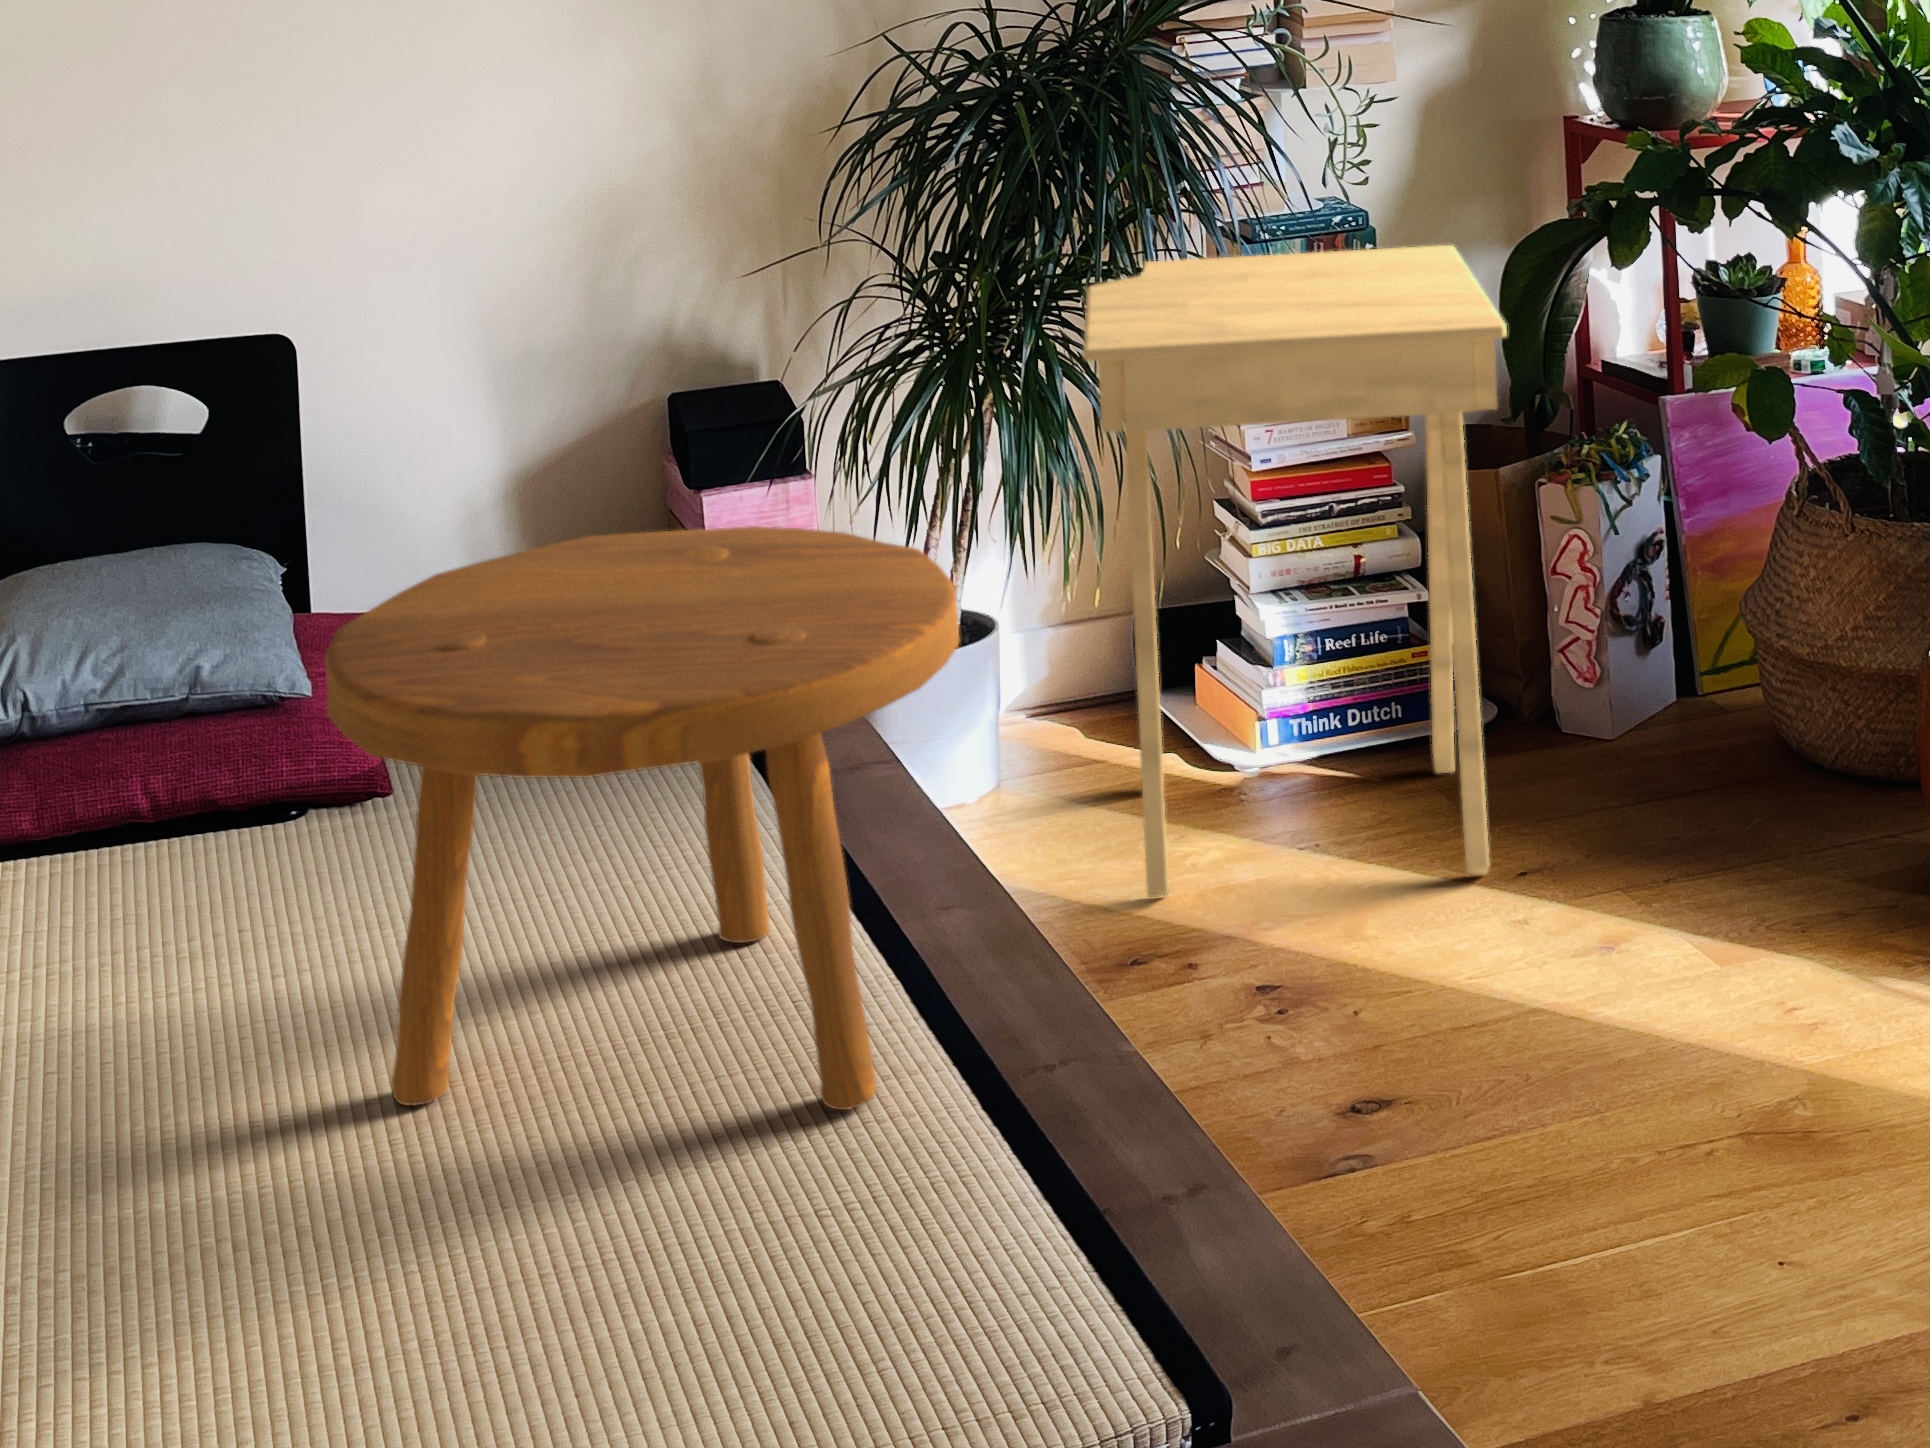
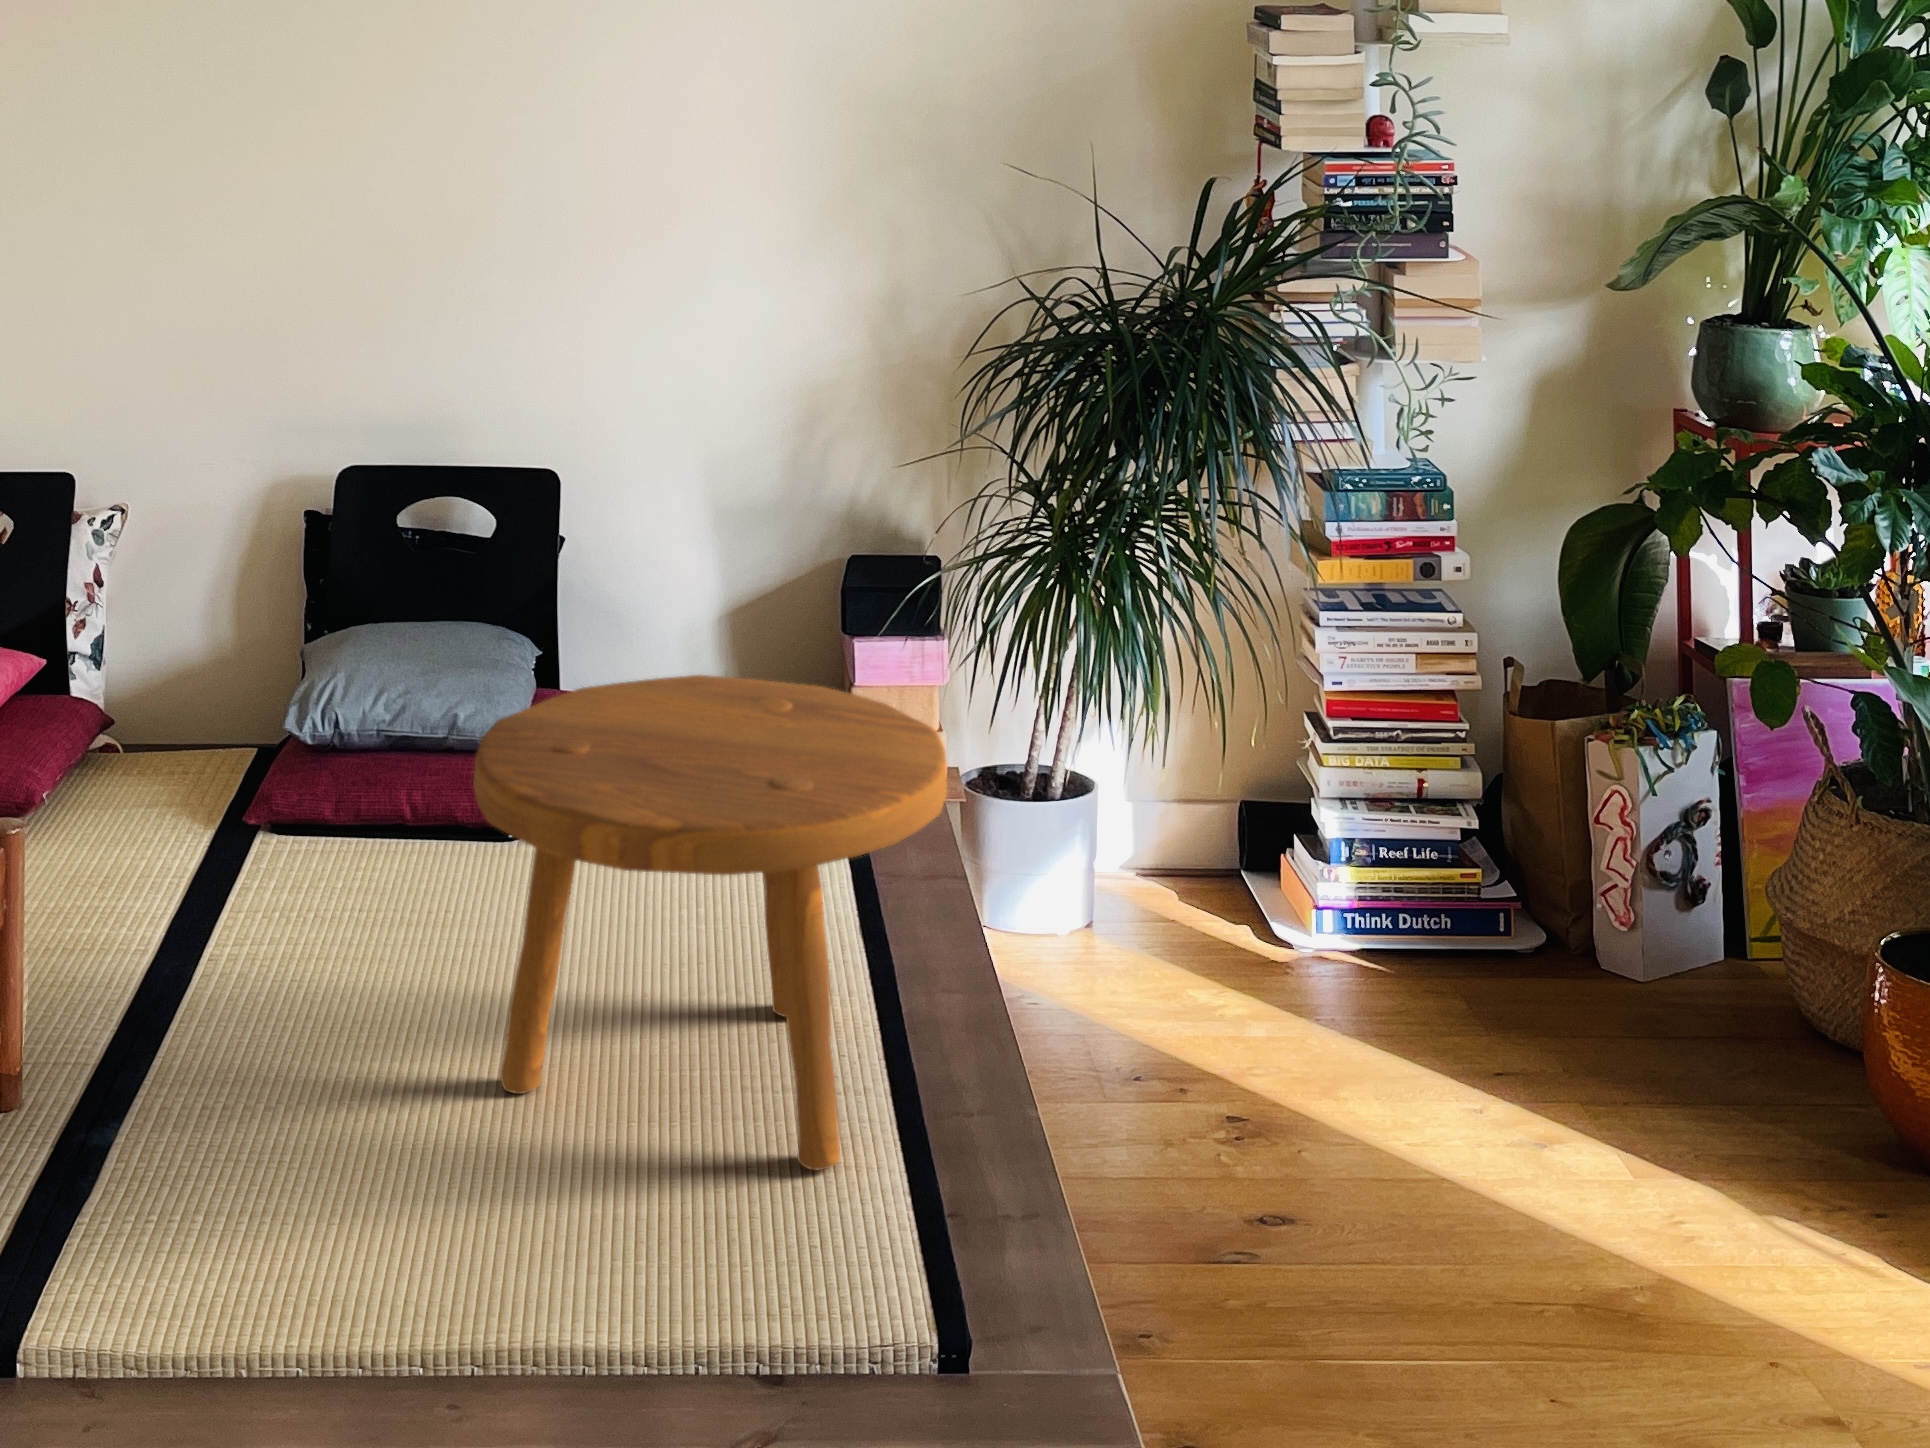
side table: present [1083,245,1507,897] -> none [1137,492,1513,1088]

